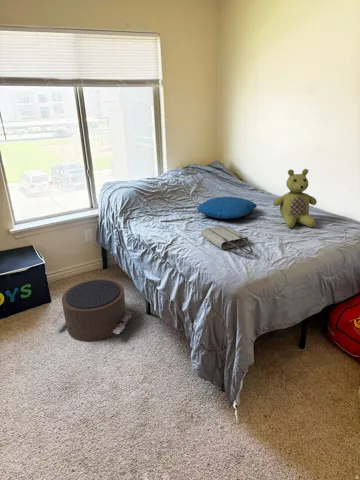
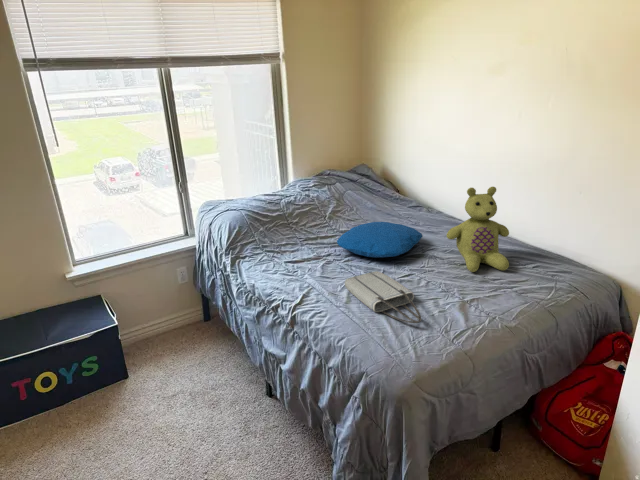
pouf: present [51,279,133,341] -> none [126,347,247,445]

